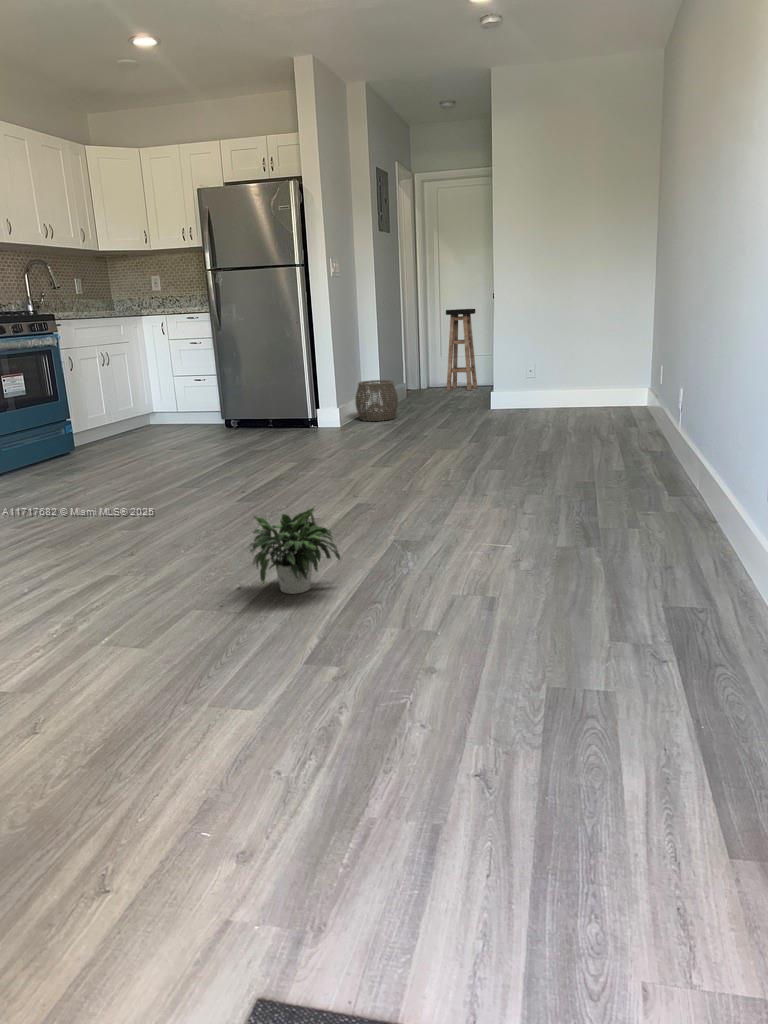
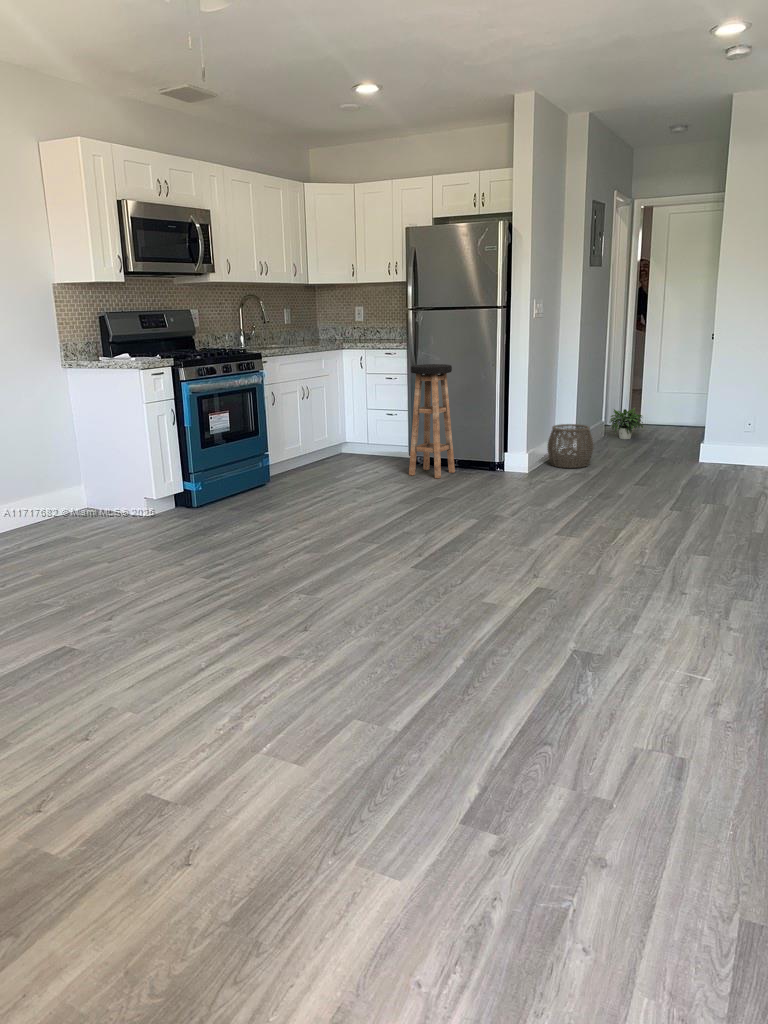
bar stool: present [446,309,477,391] -> present [409,364,455,479]
potted plant: present [221,507,340,603] -> present [609,408,643,439]

